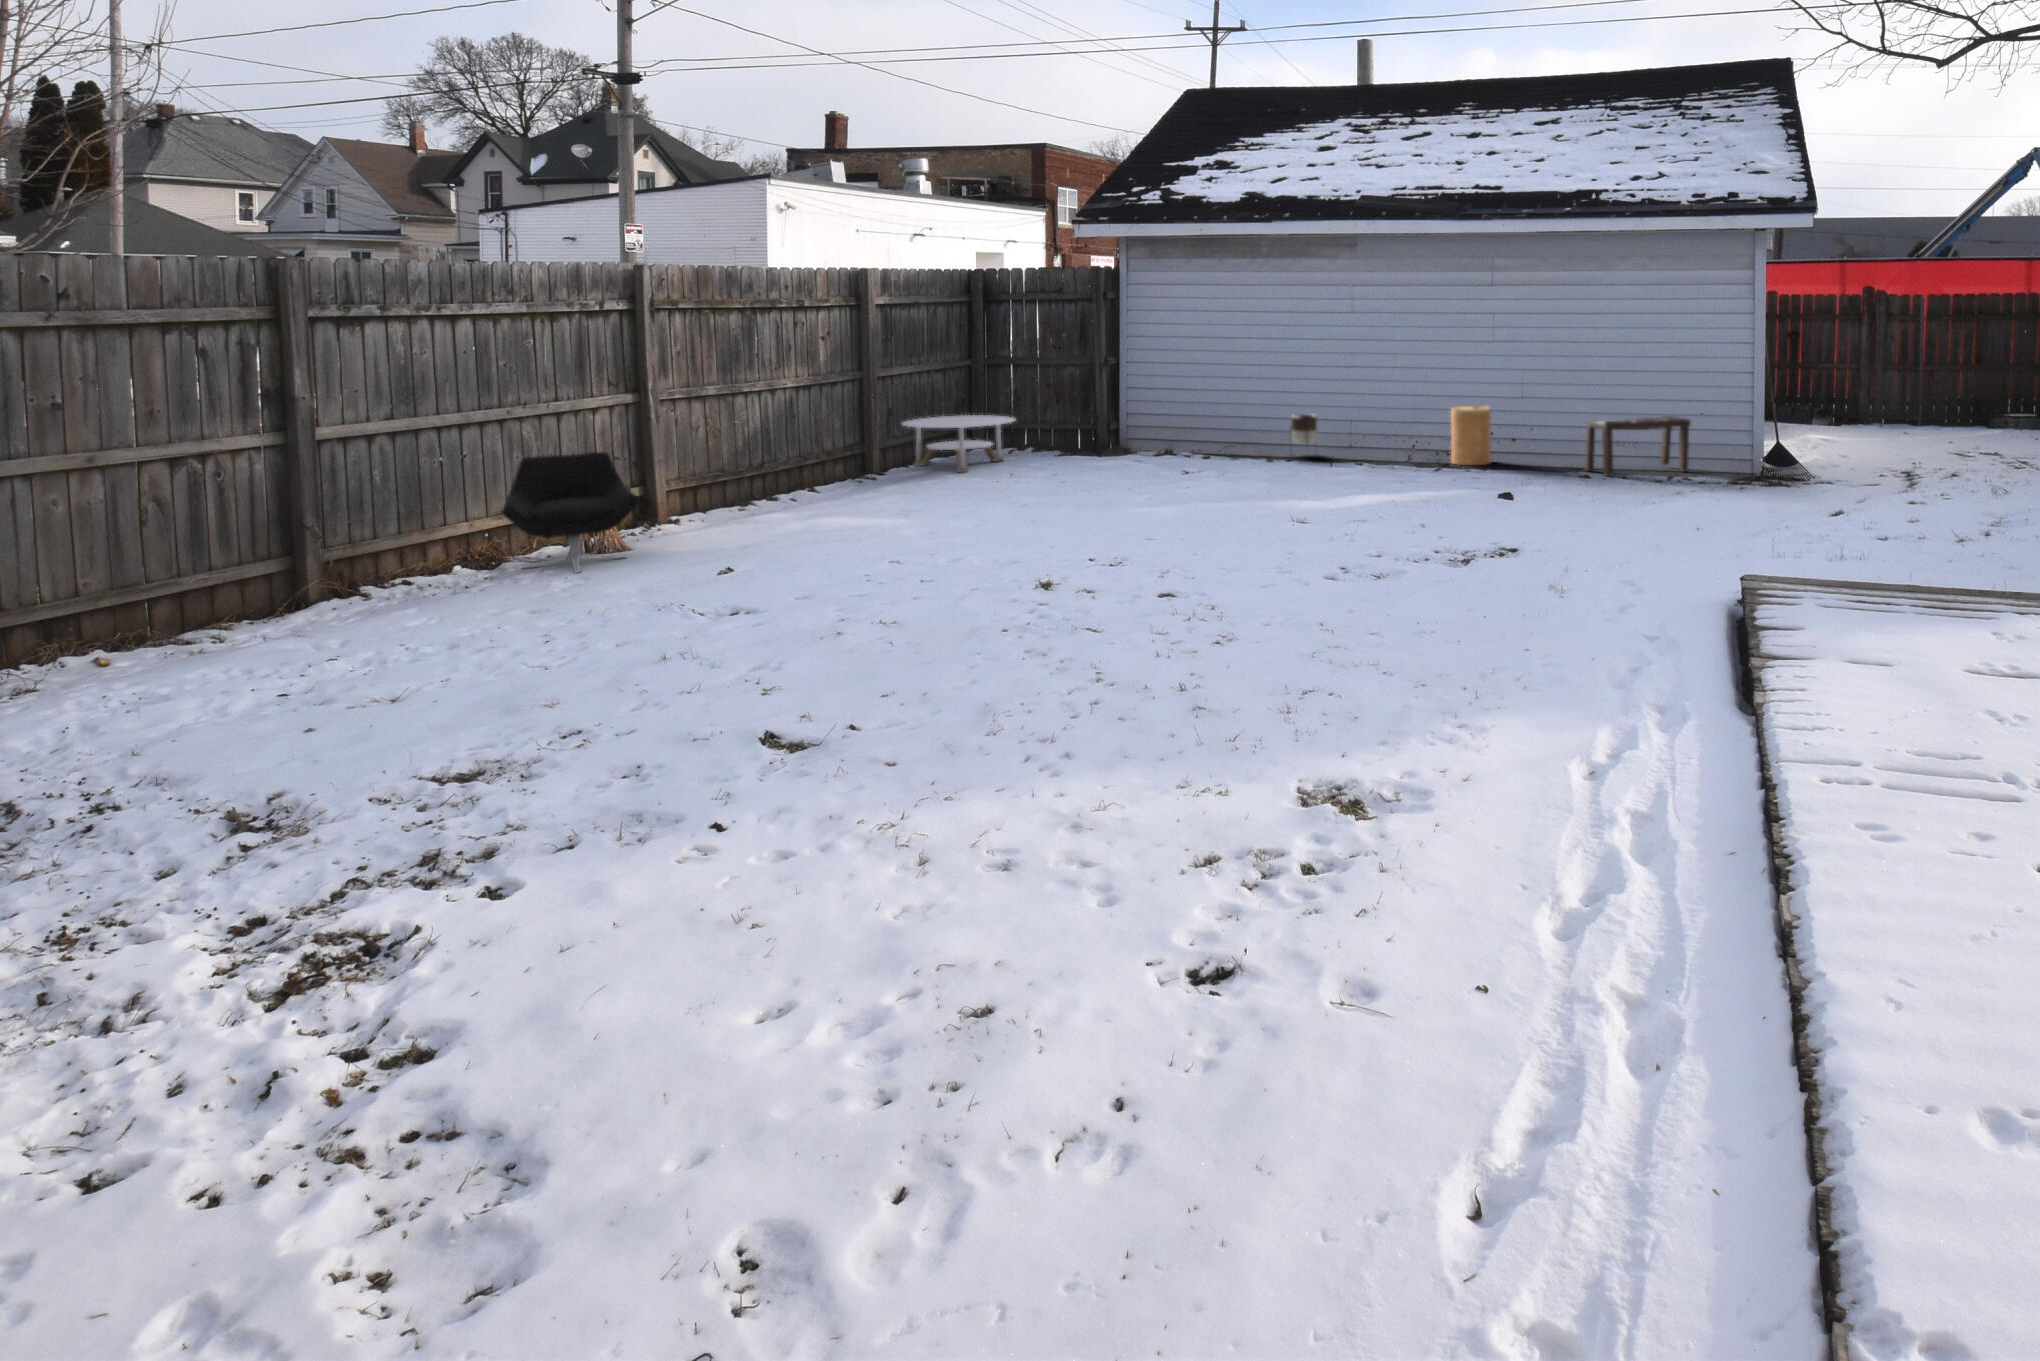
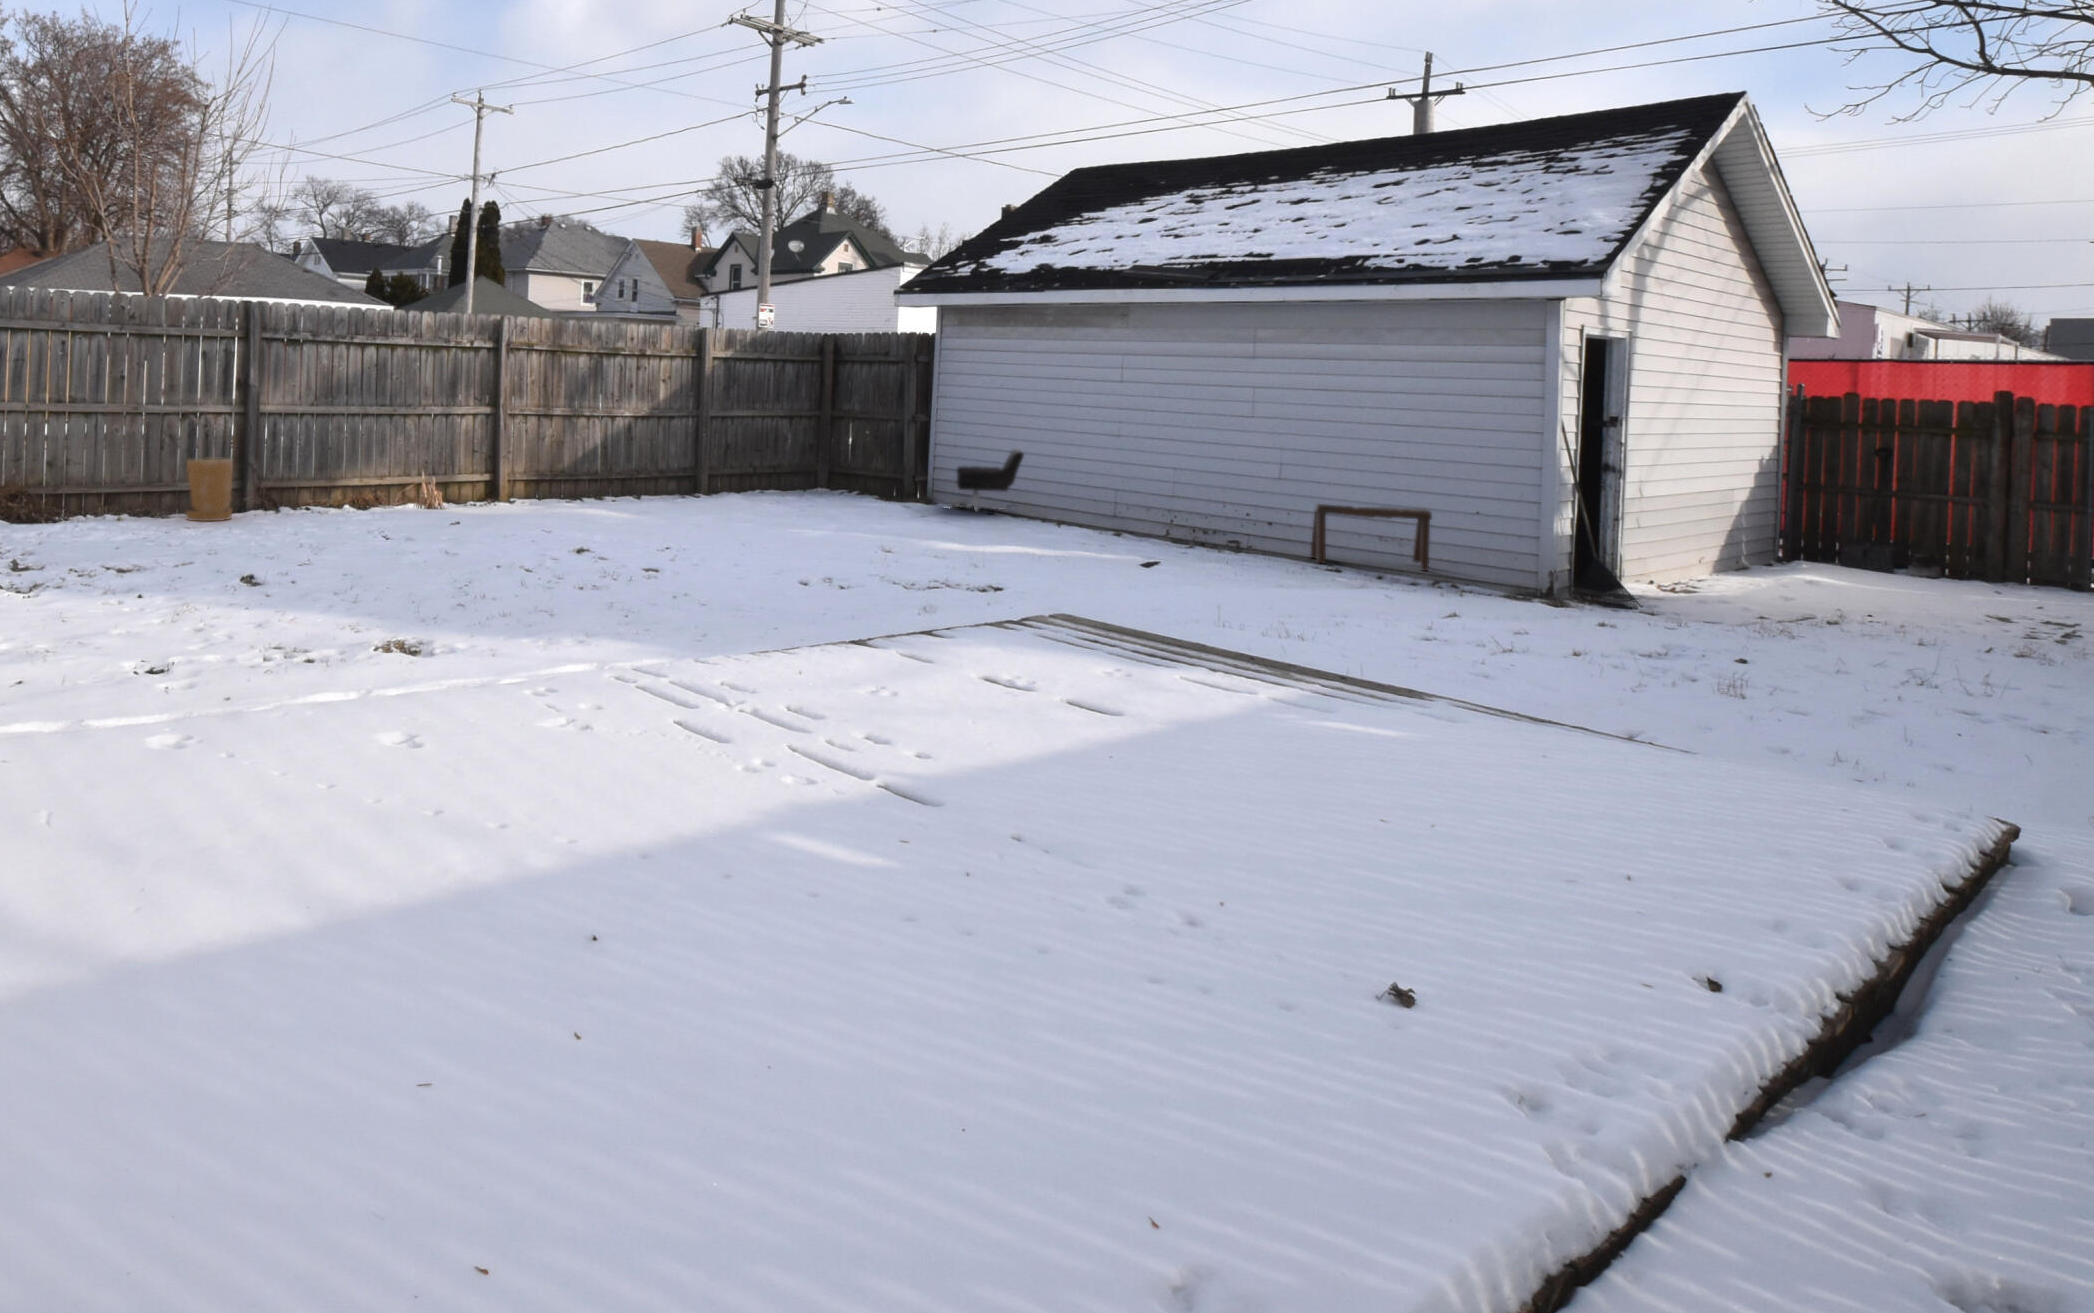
basket: present [1451,406,1491,465] -> present [186,459,233,521]
planter: present [1290,414,1317,444] -> none [1059,478,1086,519]
round table: present [902,415,1015,473] -> none [730,453,822,498]
lounge chair: present [502,452,640,572] -> present [957,449,1024,511]

